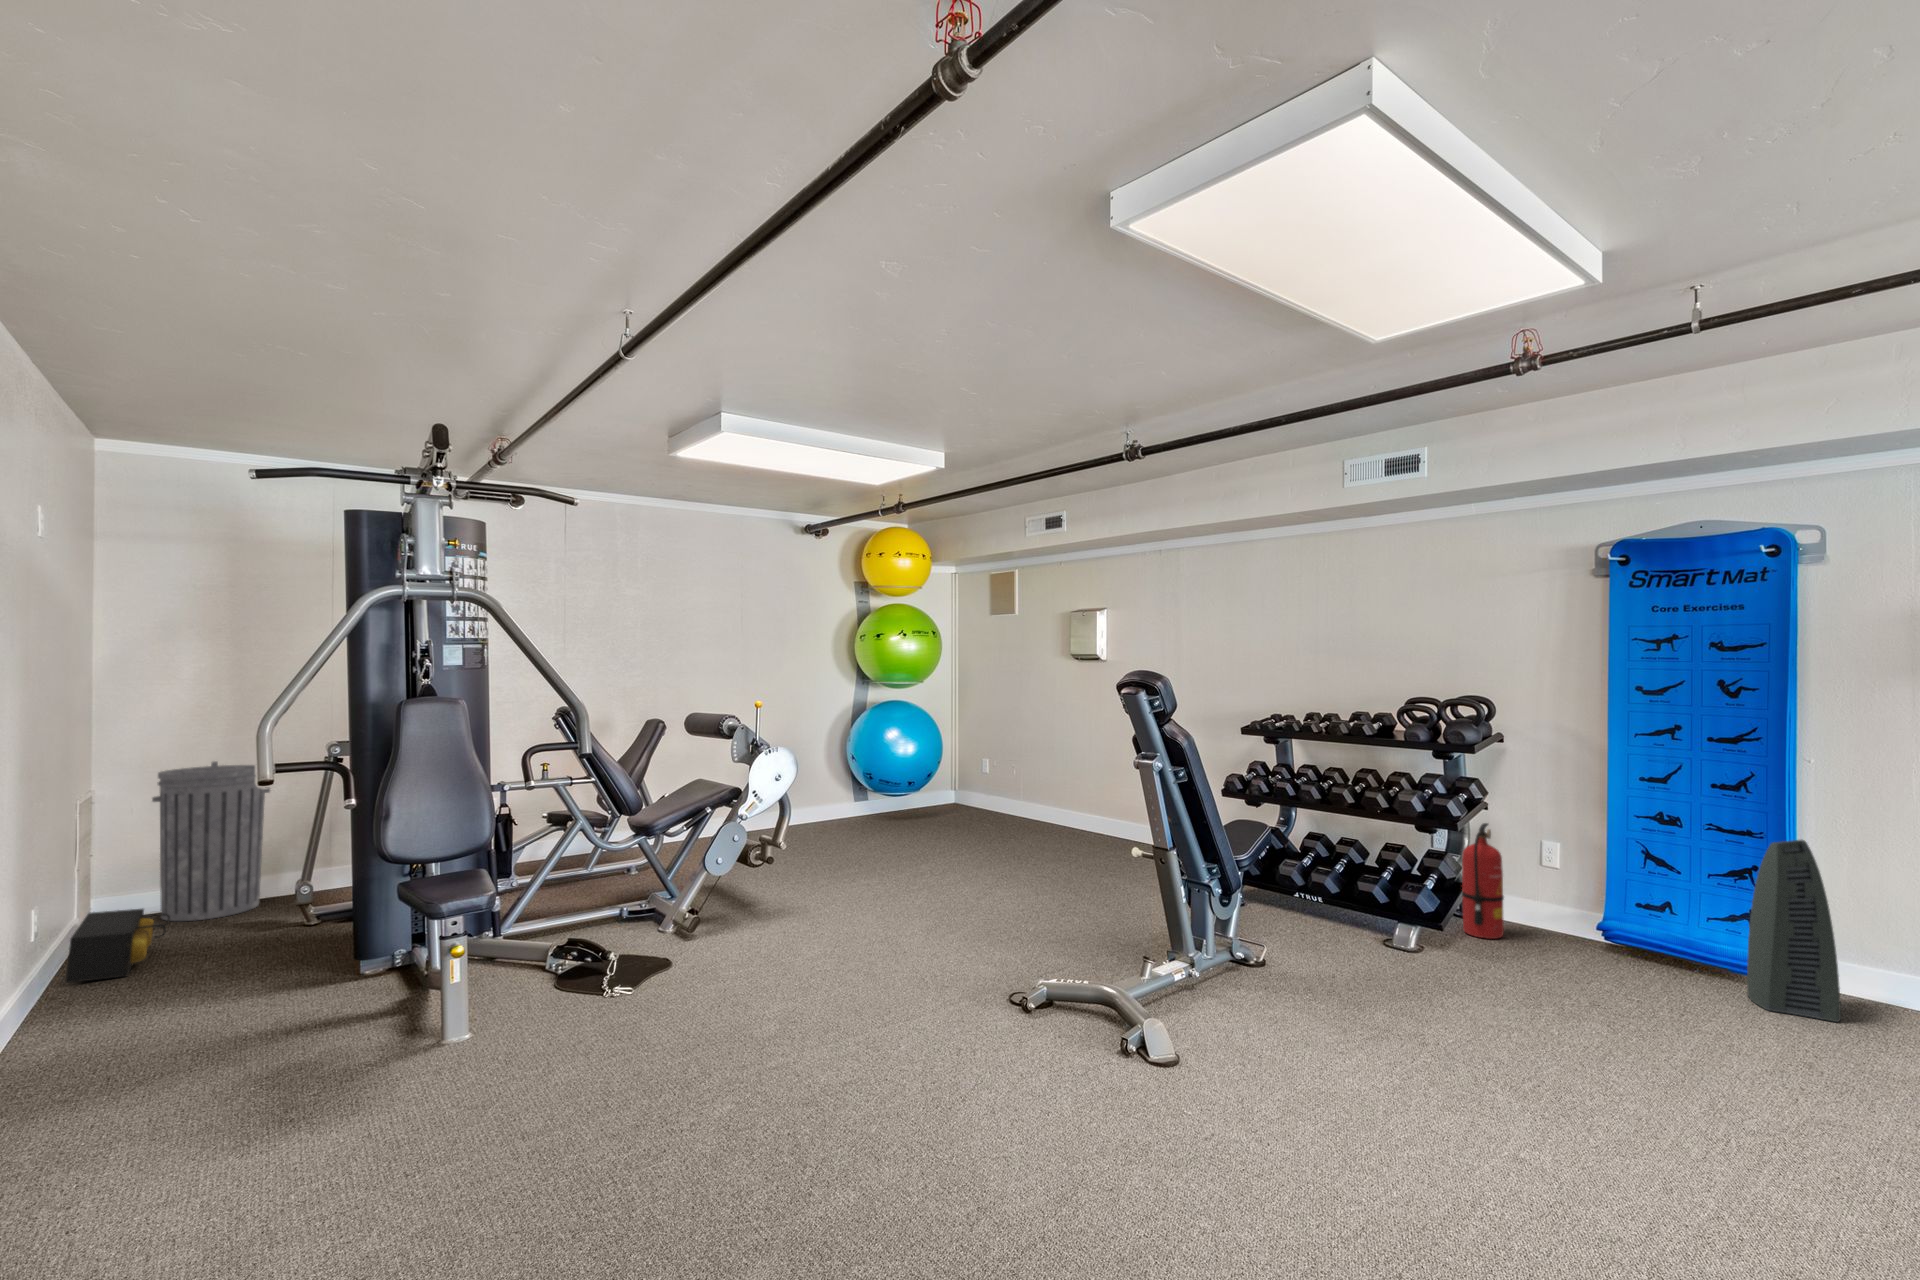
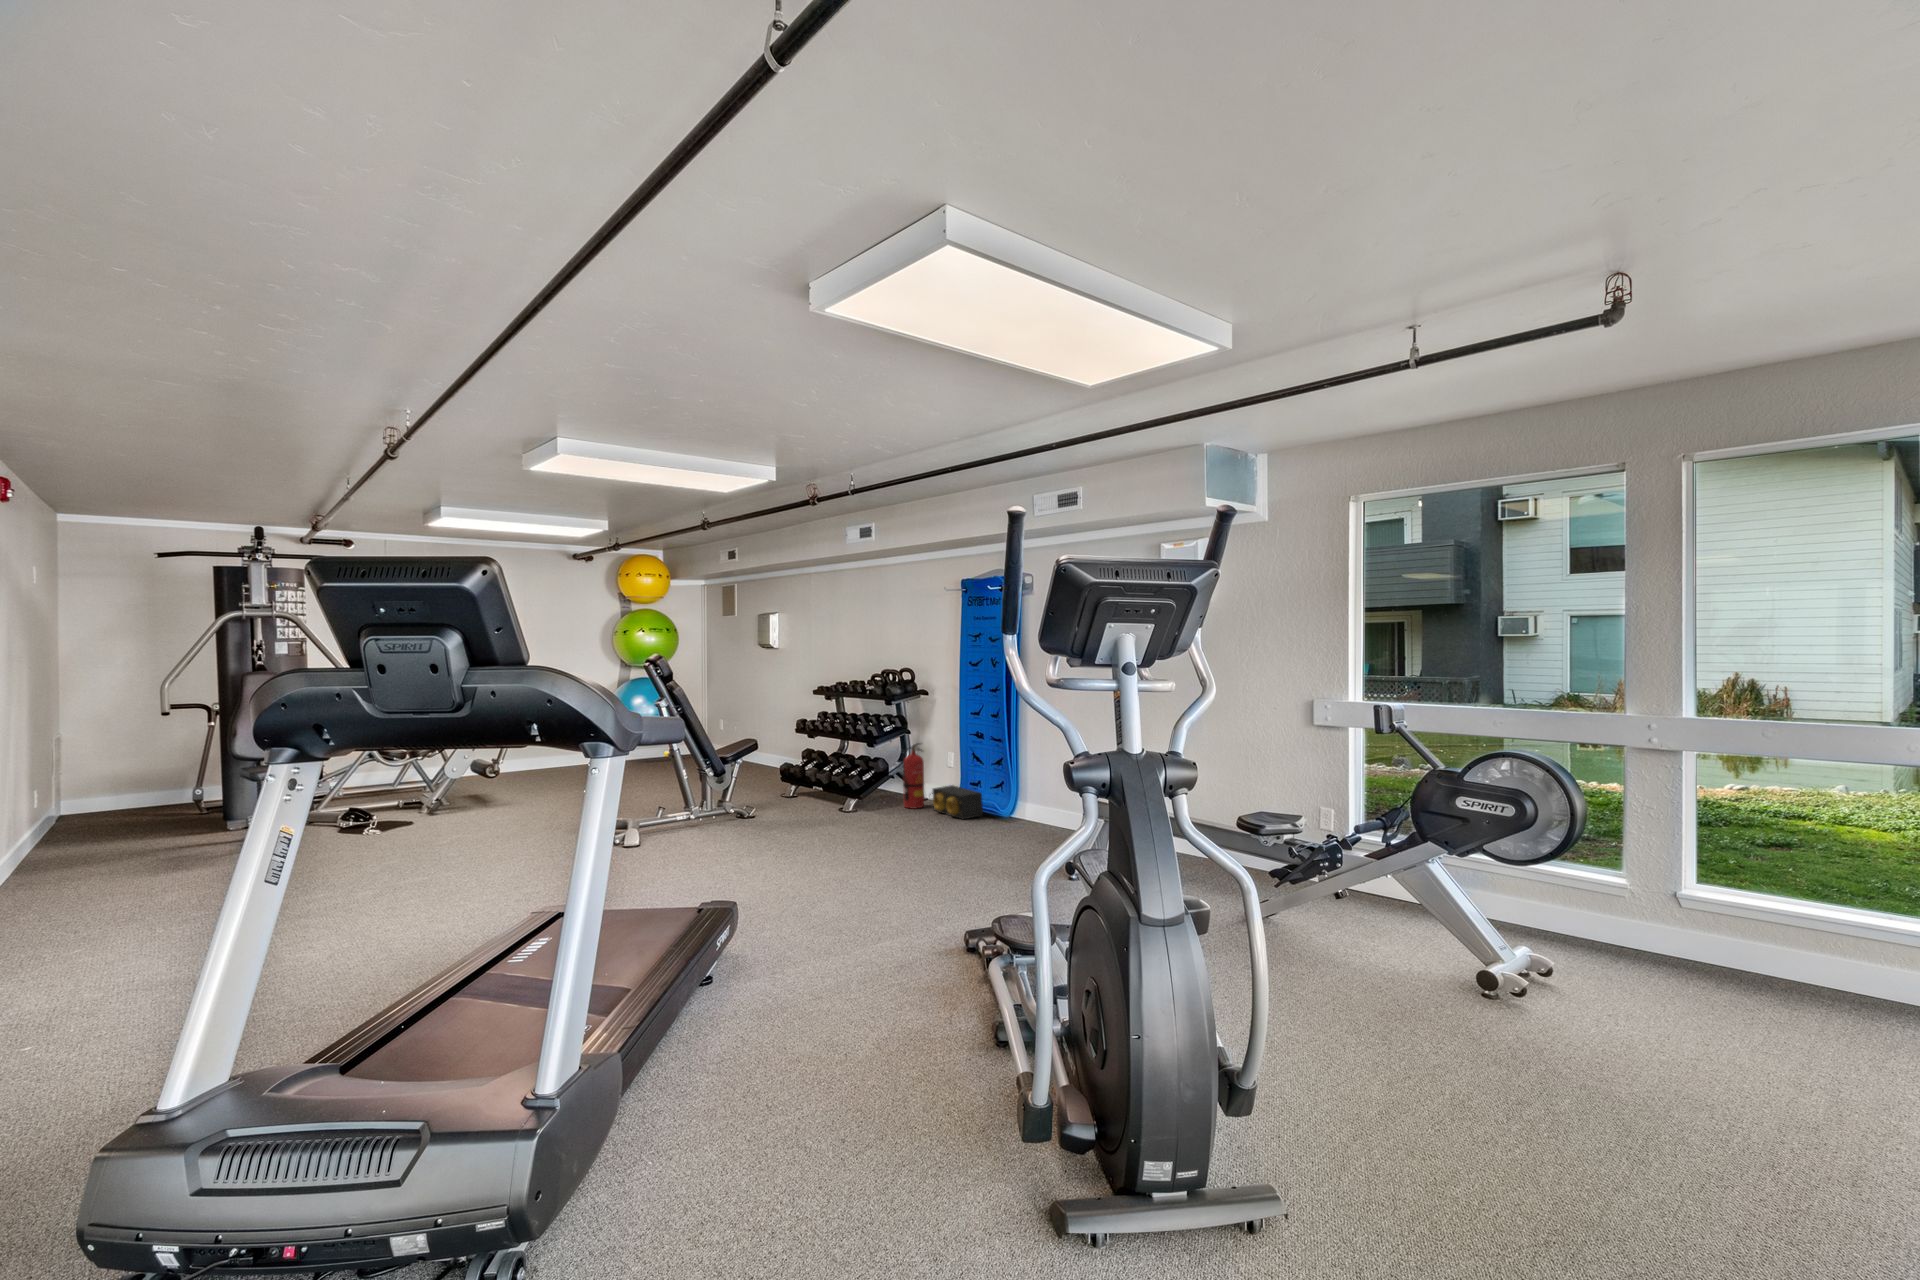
trash can: present [152,761,270,921] -> none [95,717,172,816]
air purifier: present [1747,840,1841,1022] -> none [987,740,1024,831]
speaker: present [65,909,170,983] -> present [932,785,983,819]

